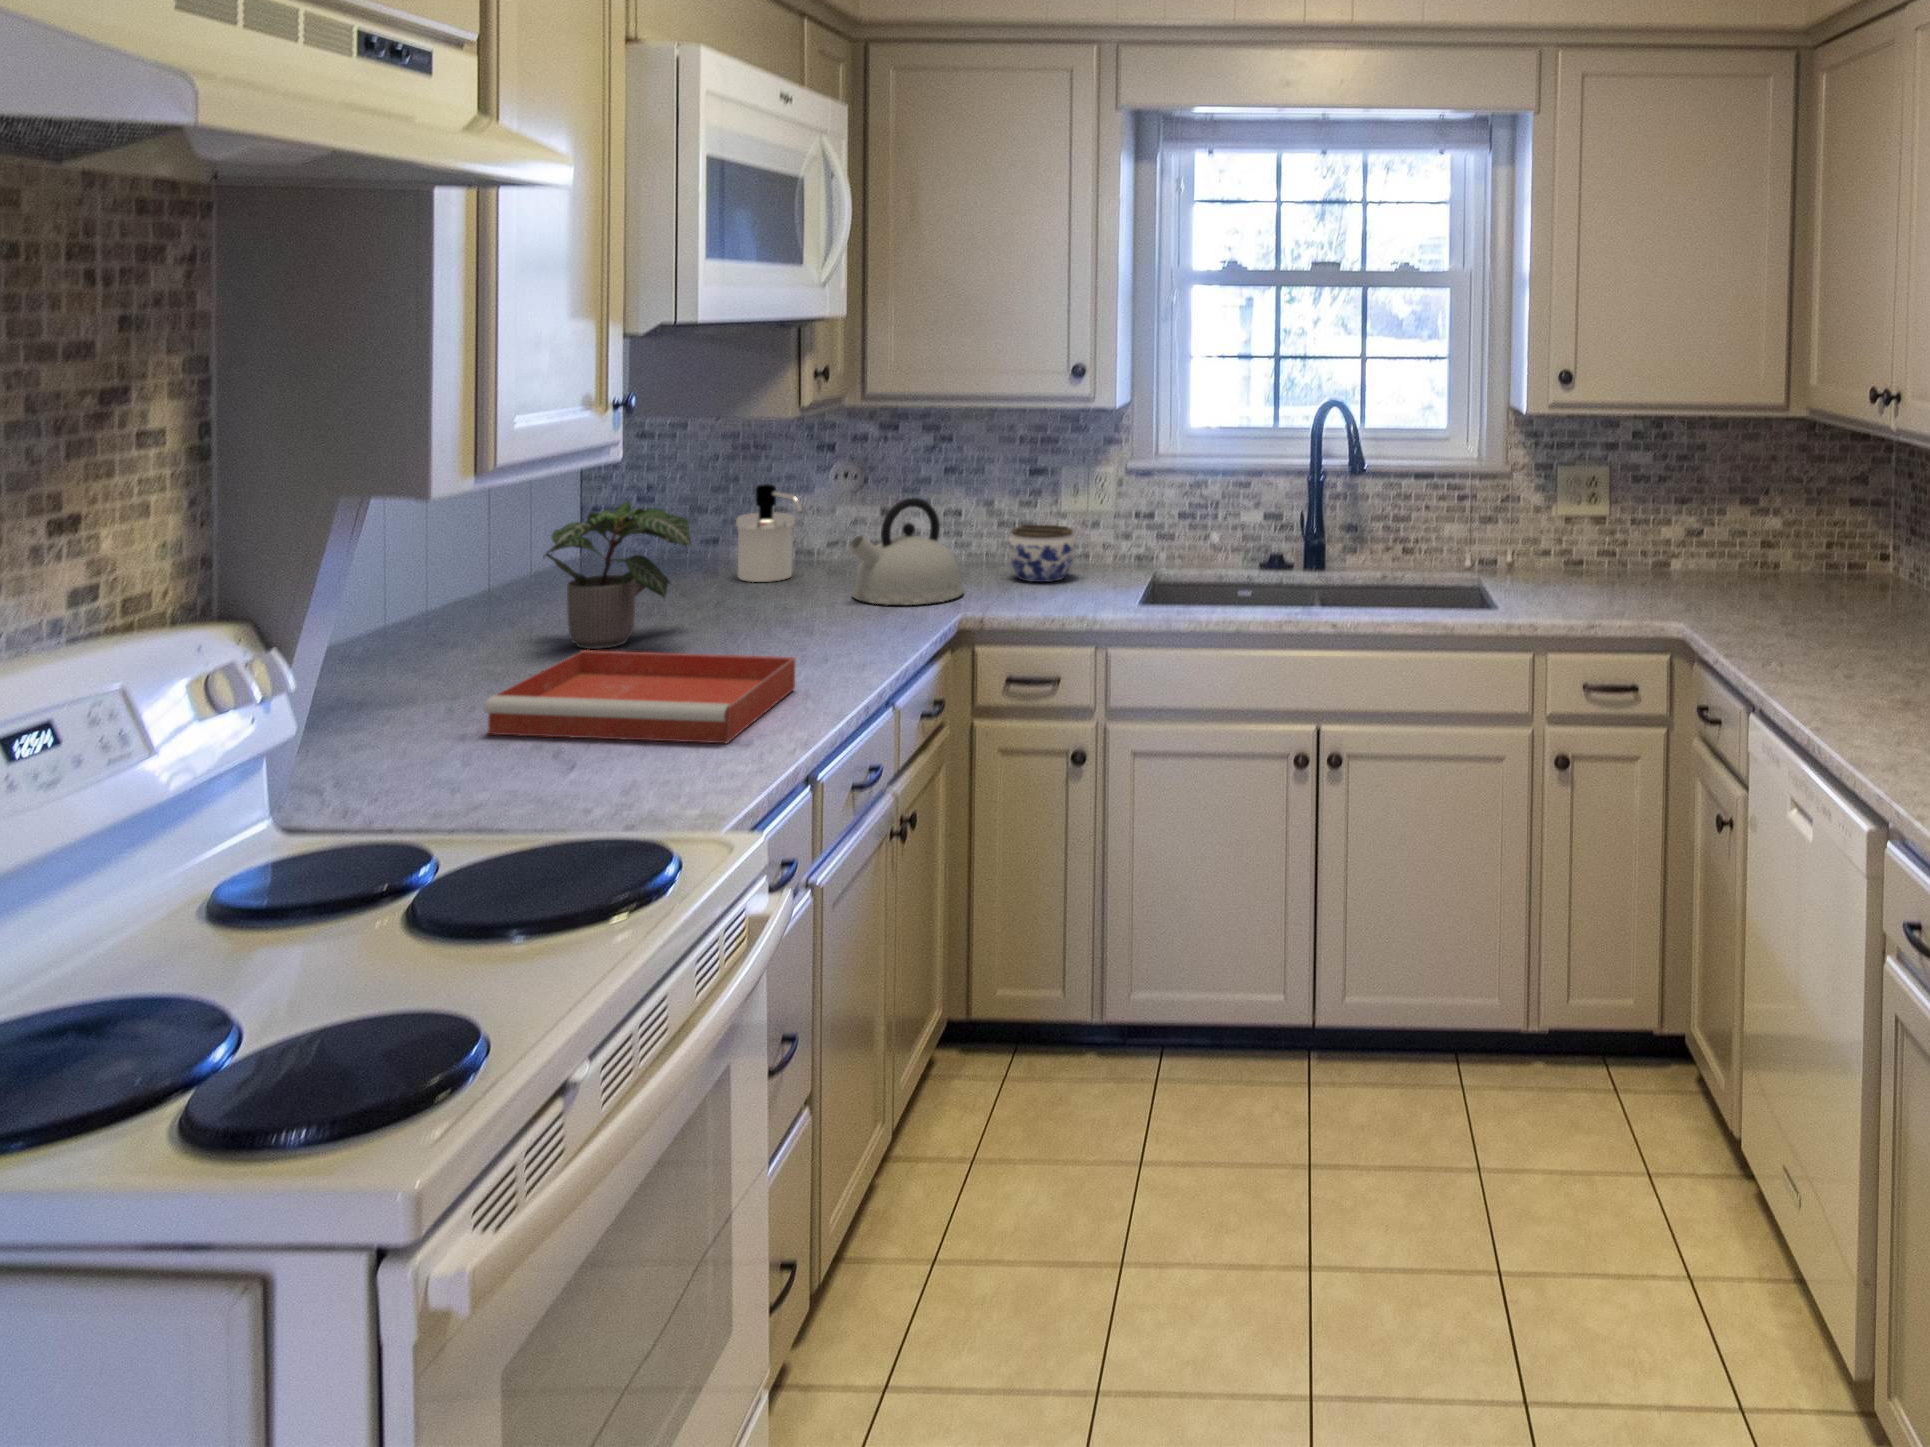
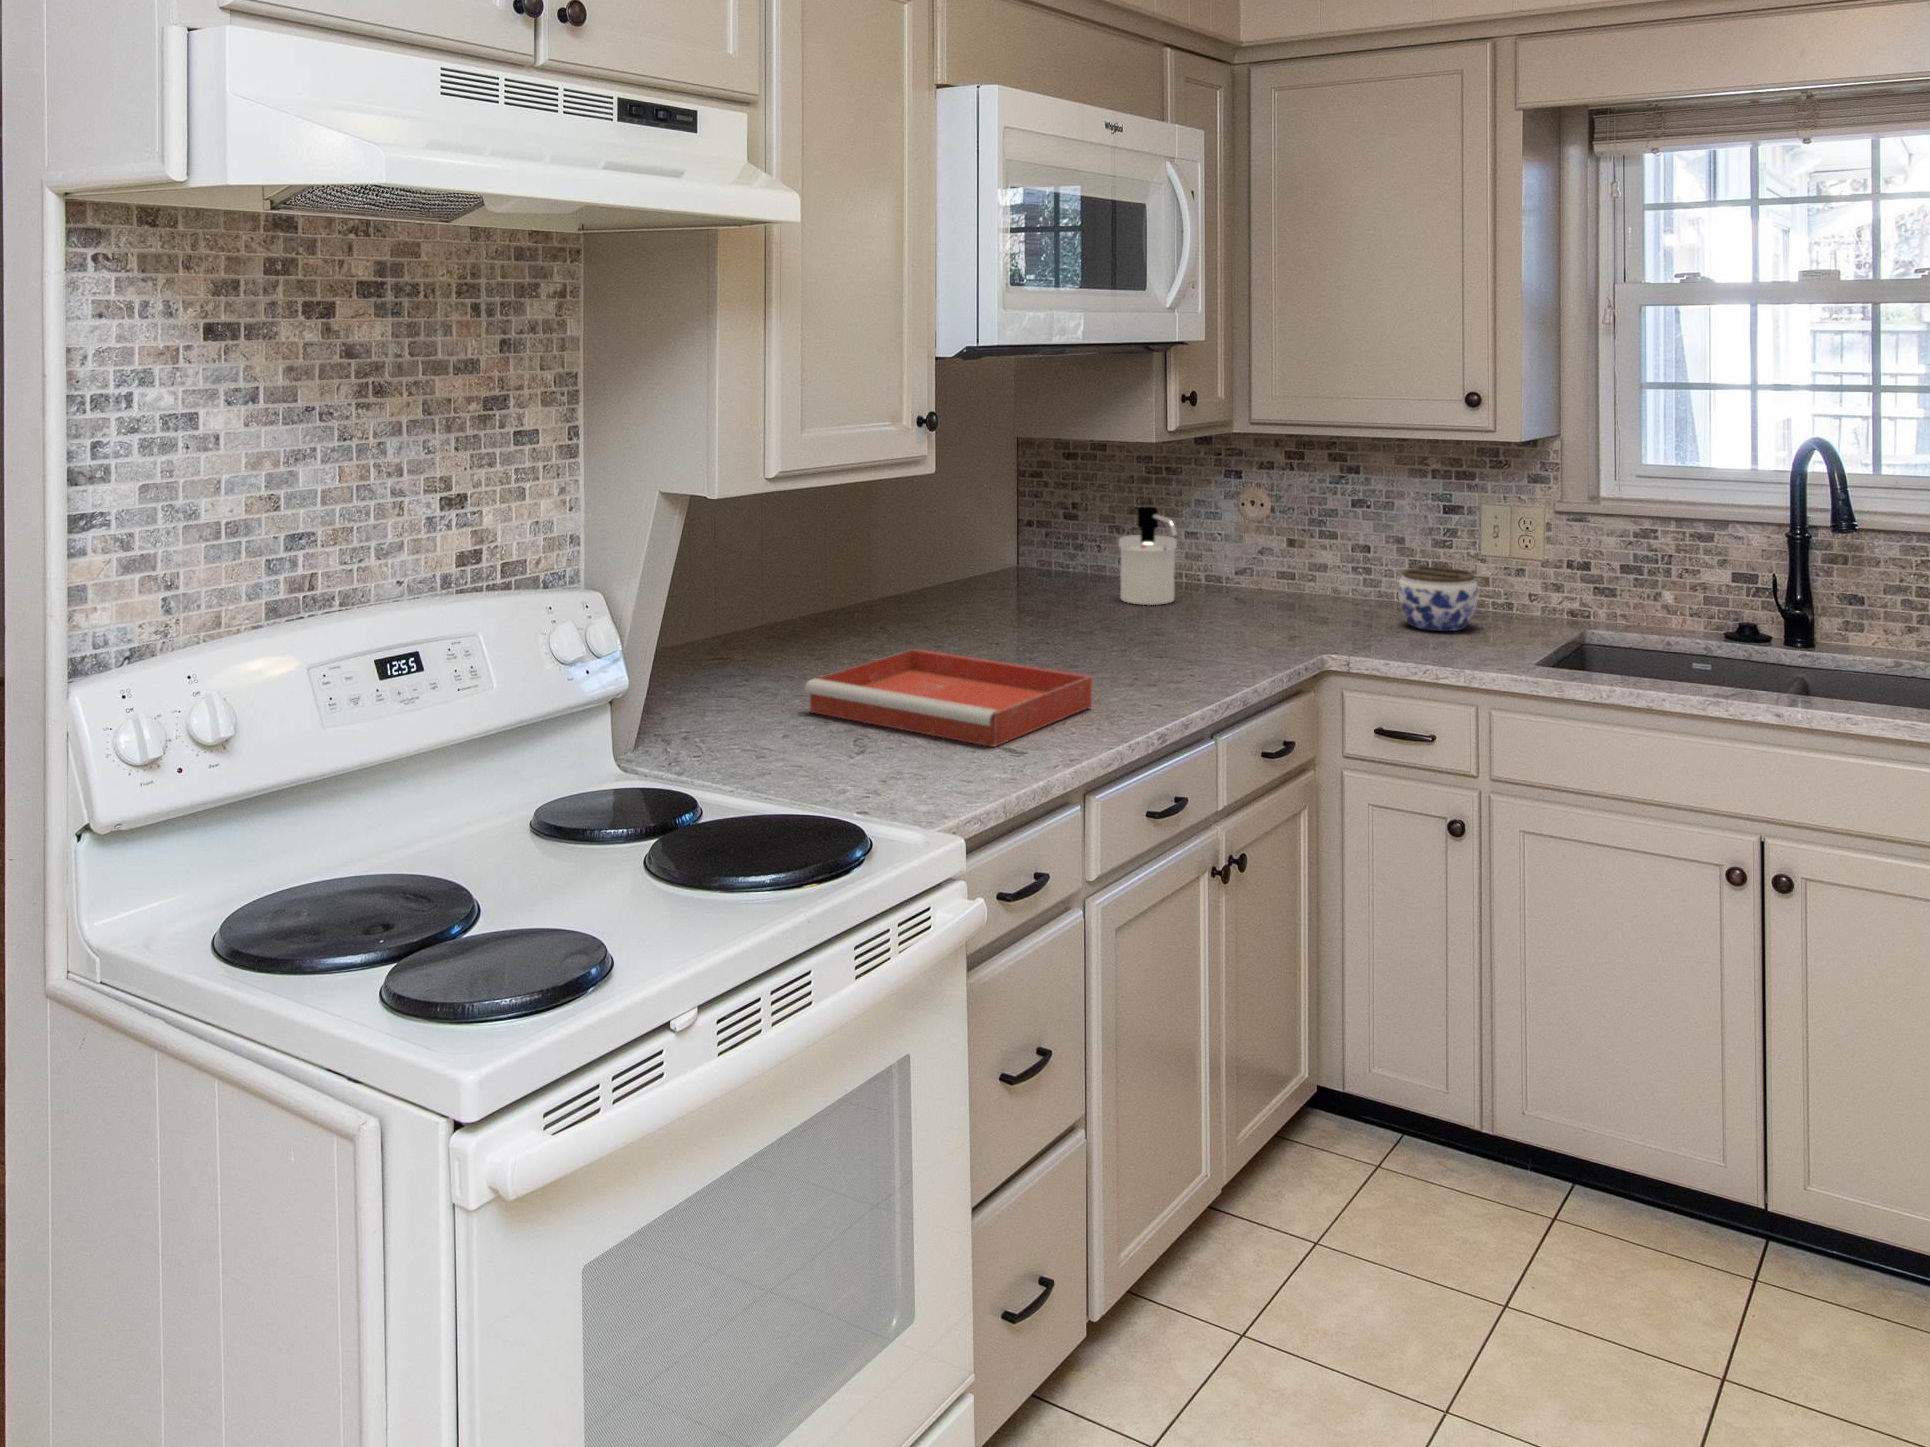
kettle: present [848,498,964,605] -> none [1209,528,1337,641]
potted plant: present [545,501,691,649] -> none [903,513,1039,651]

